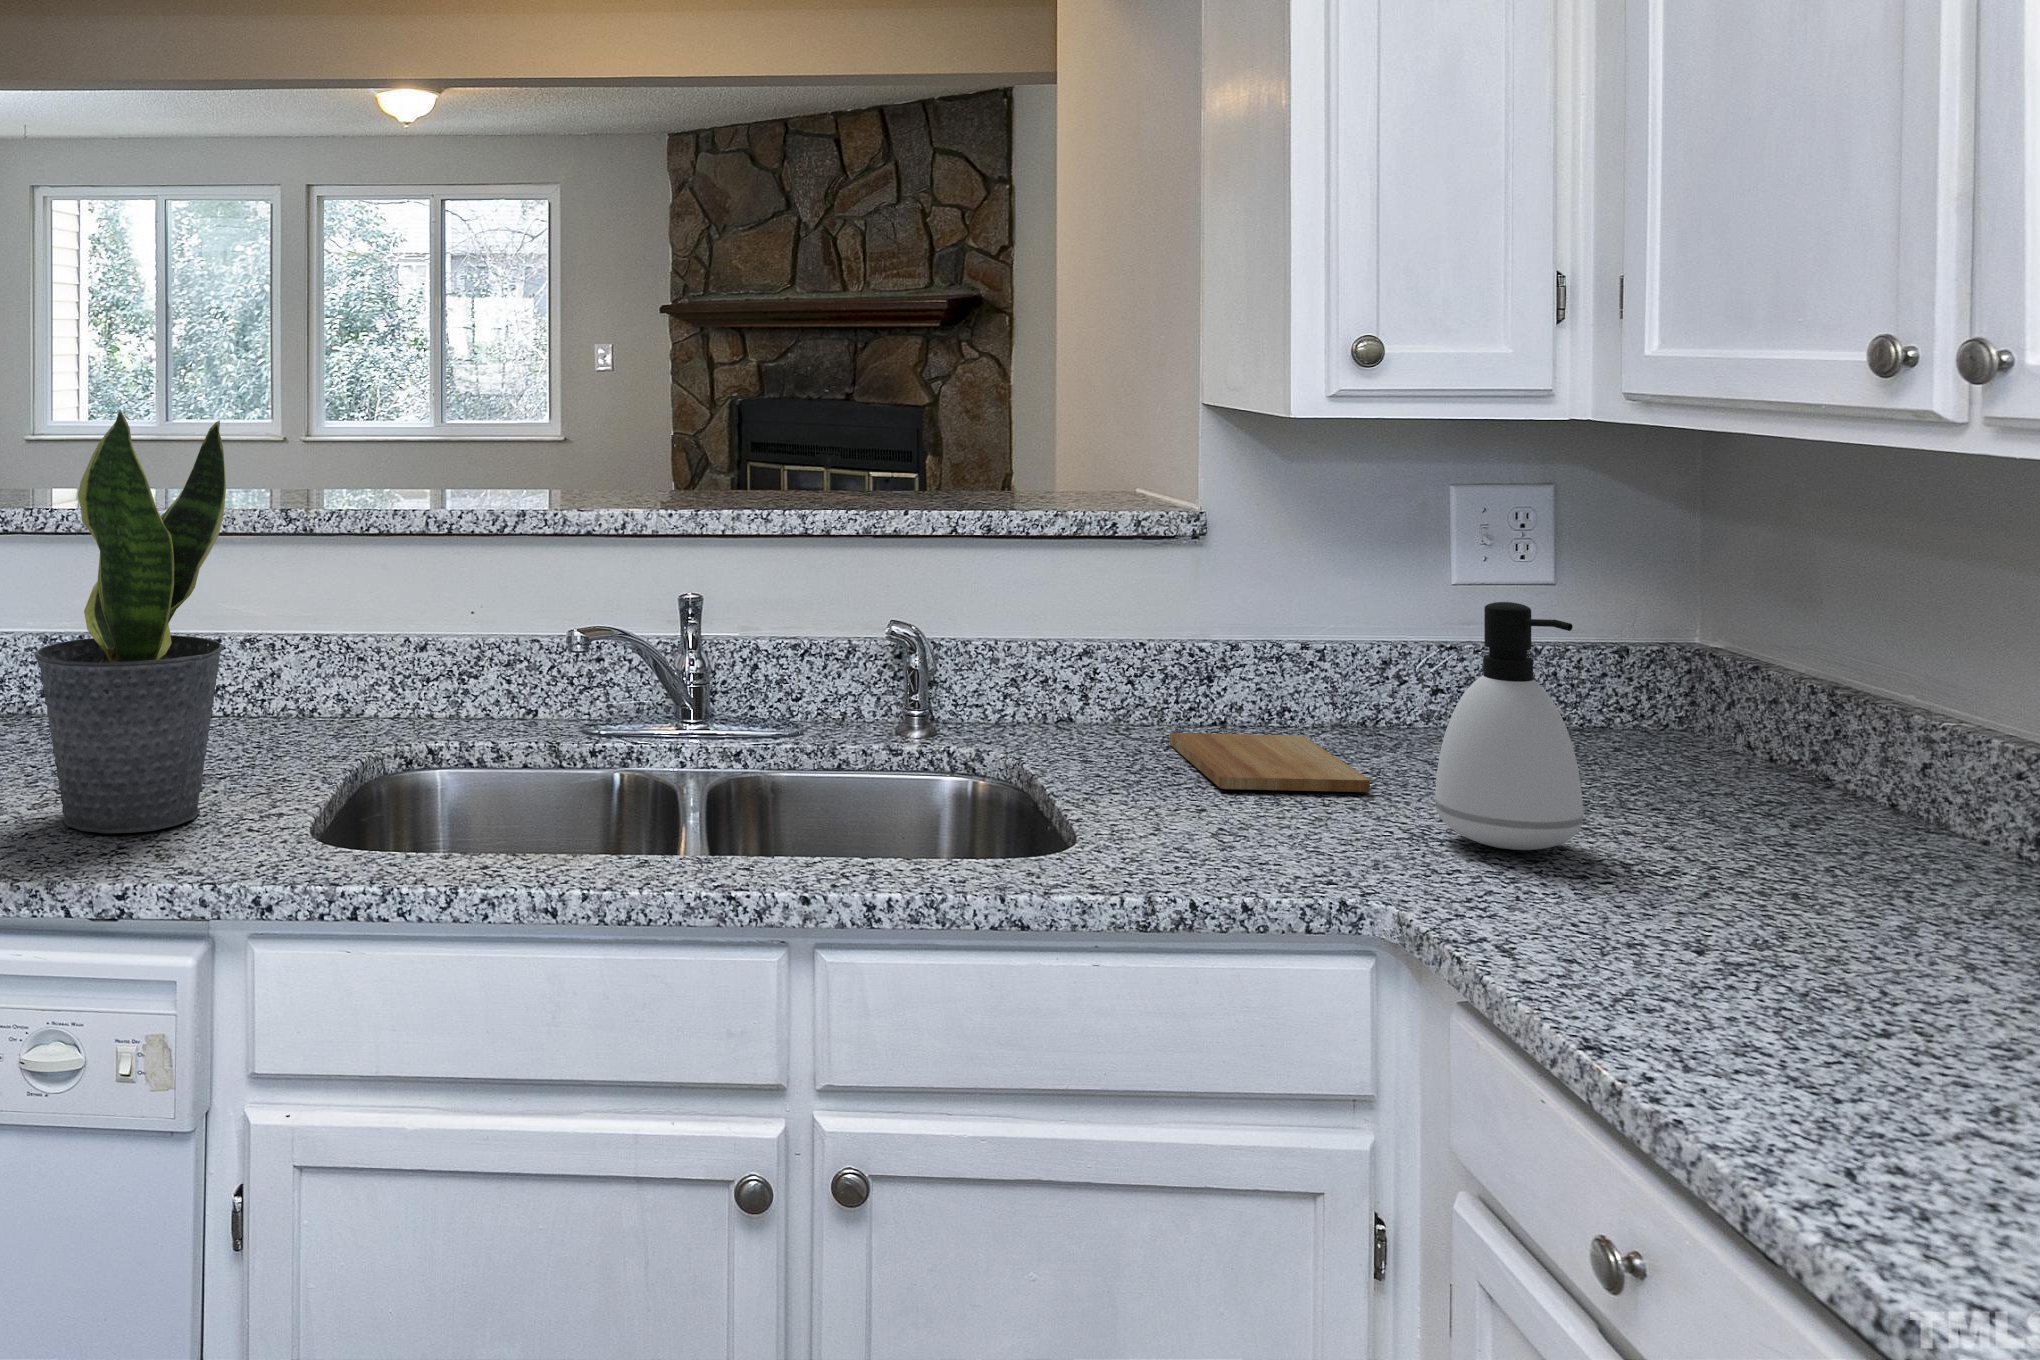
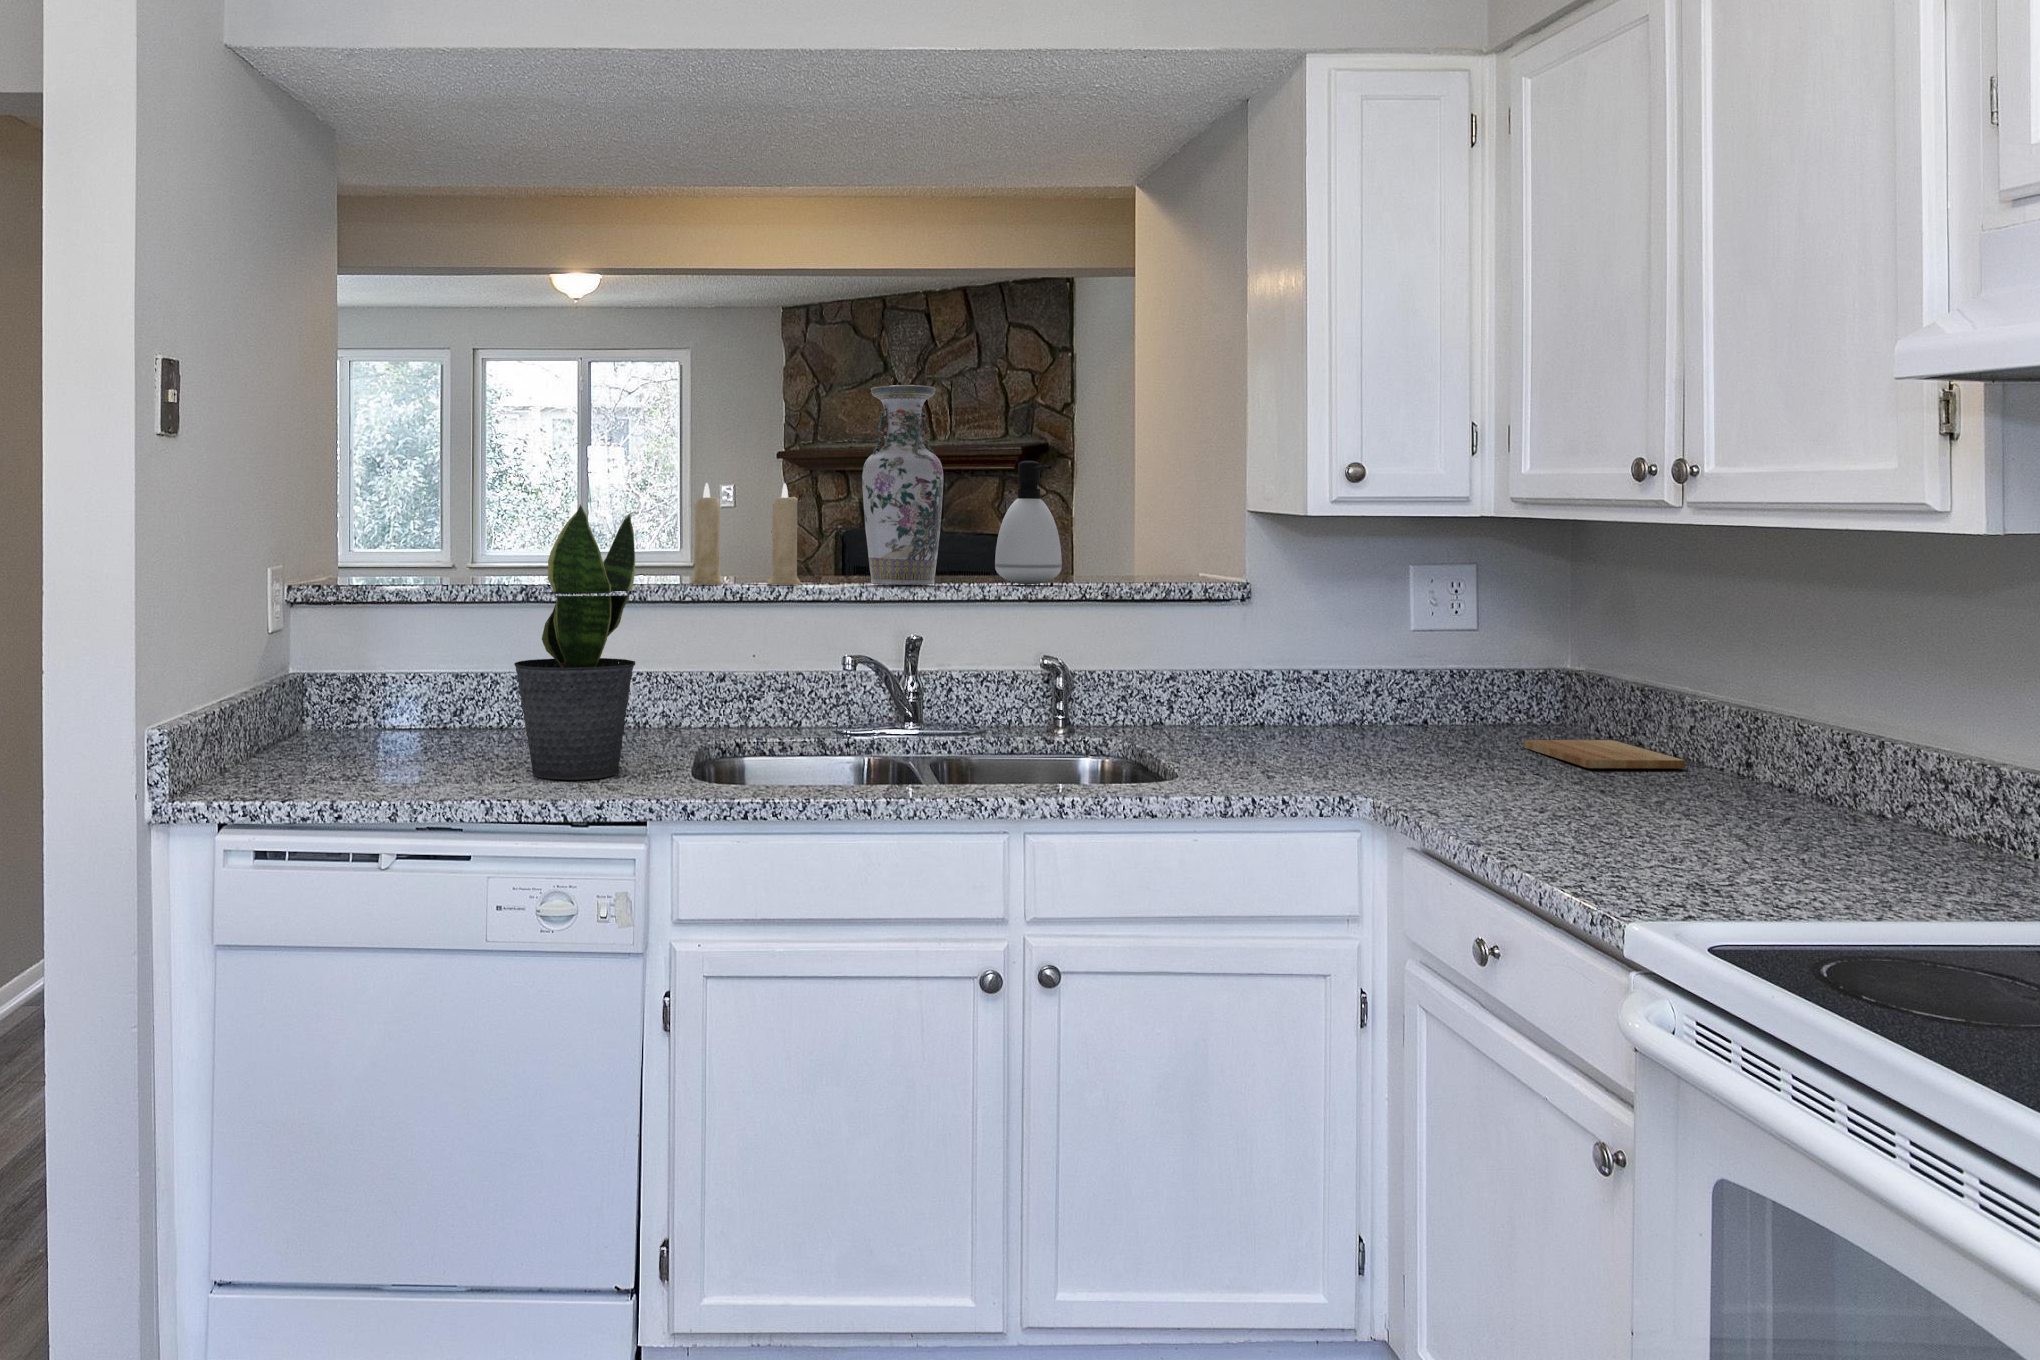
vase: none [619,221,737,515] -> present [862,385,943,585]
candle: none [371,363,533,513] -> present [690,483,801,585]
soap dispenser: present [1435,602,1583,850] -> present [995,461,1062,584]
cutting board: present [1170,733,1370,792] -> present [1524,740,1685,769]

